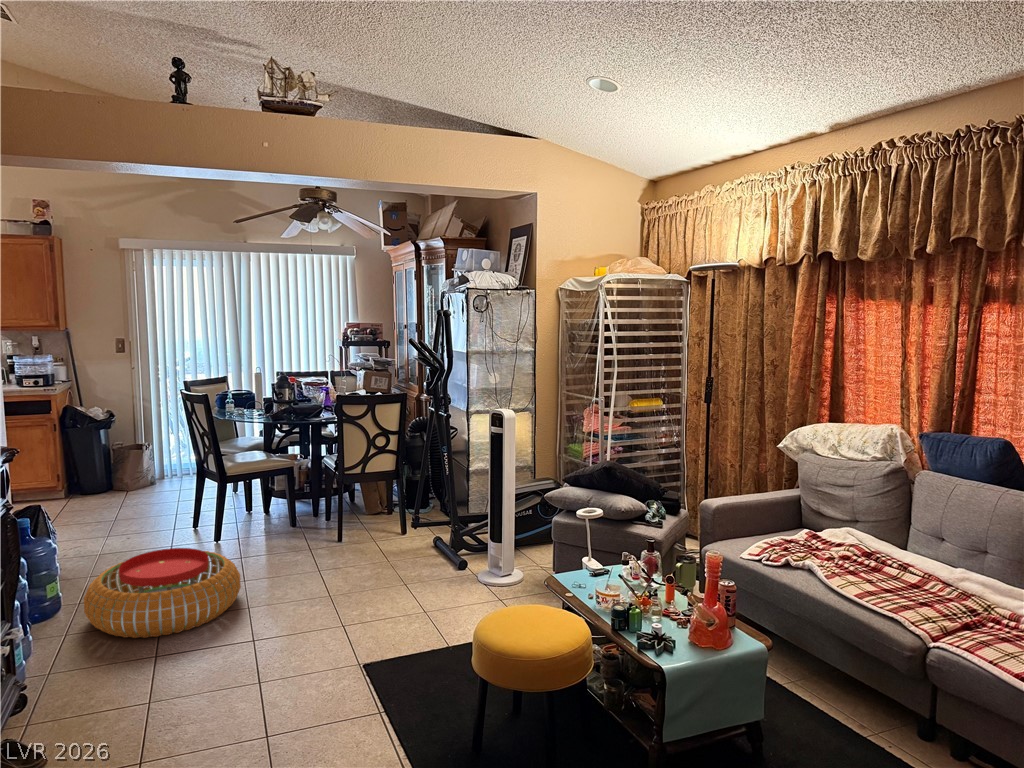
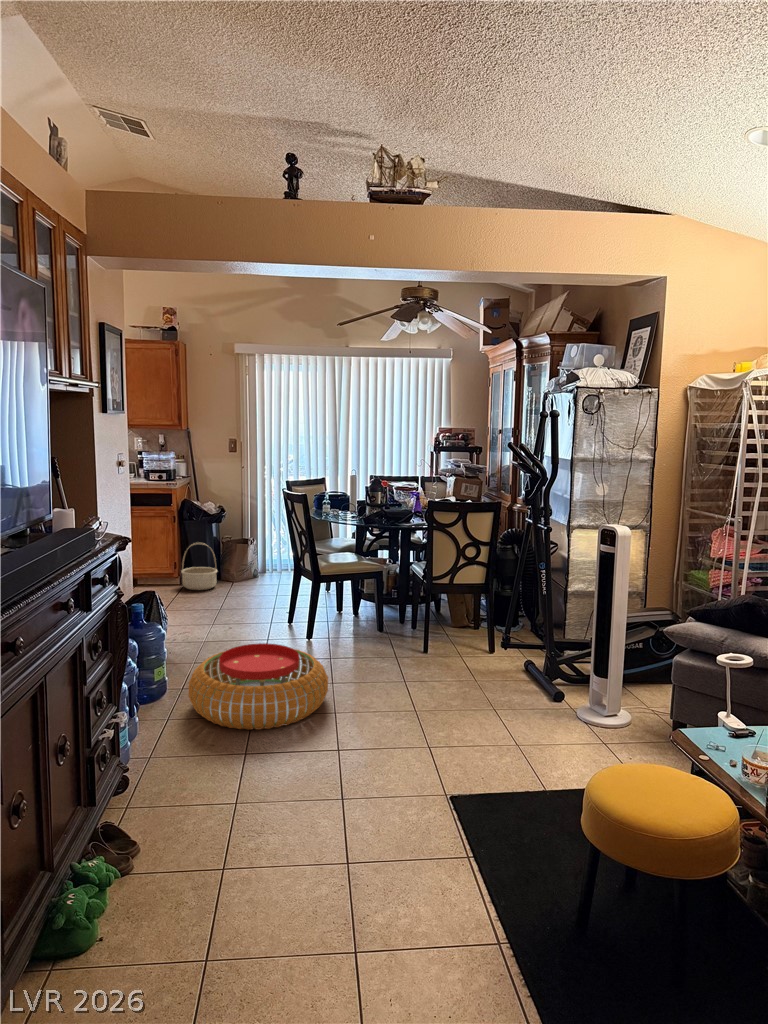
basket: none [65,451,110,503] -> present [181,543,217,590]

